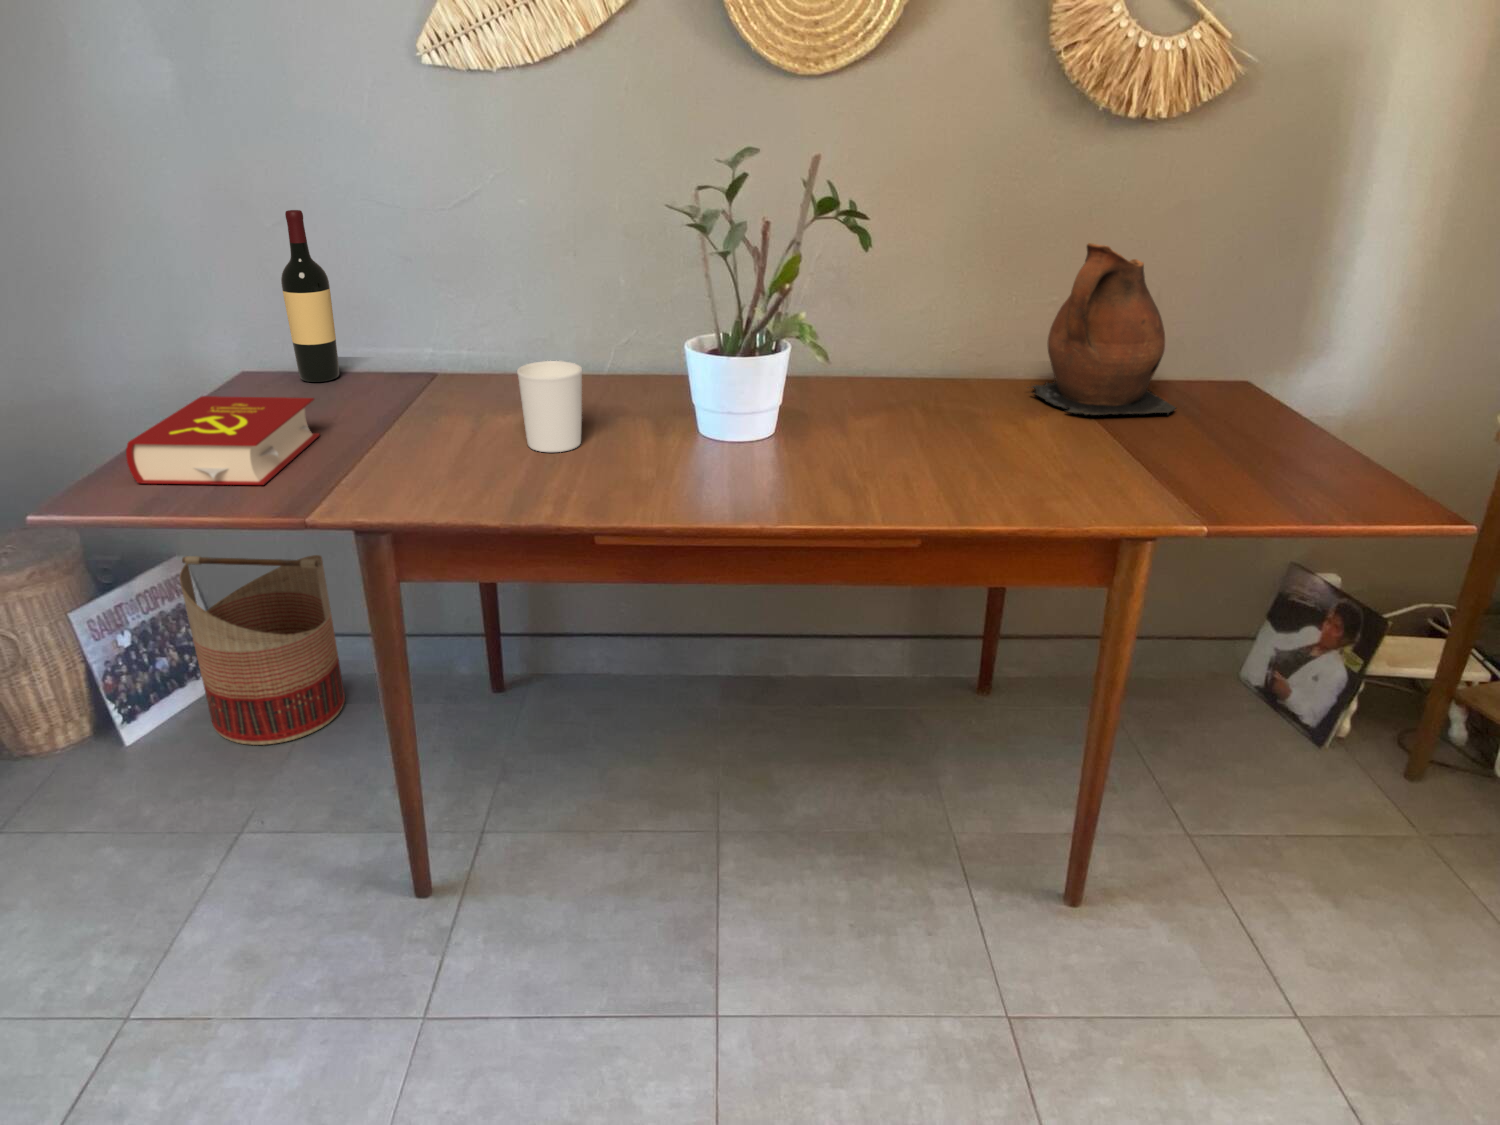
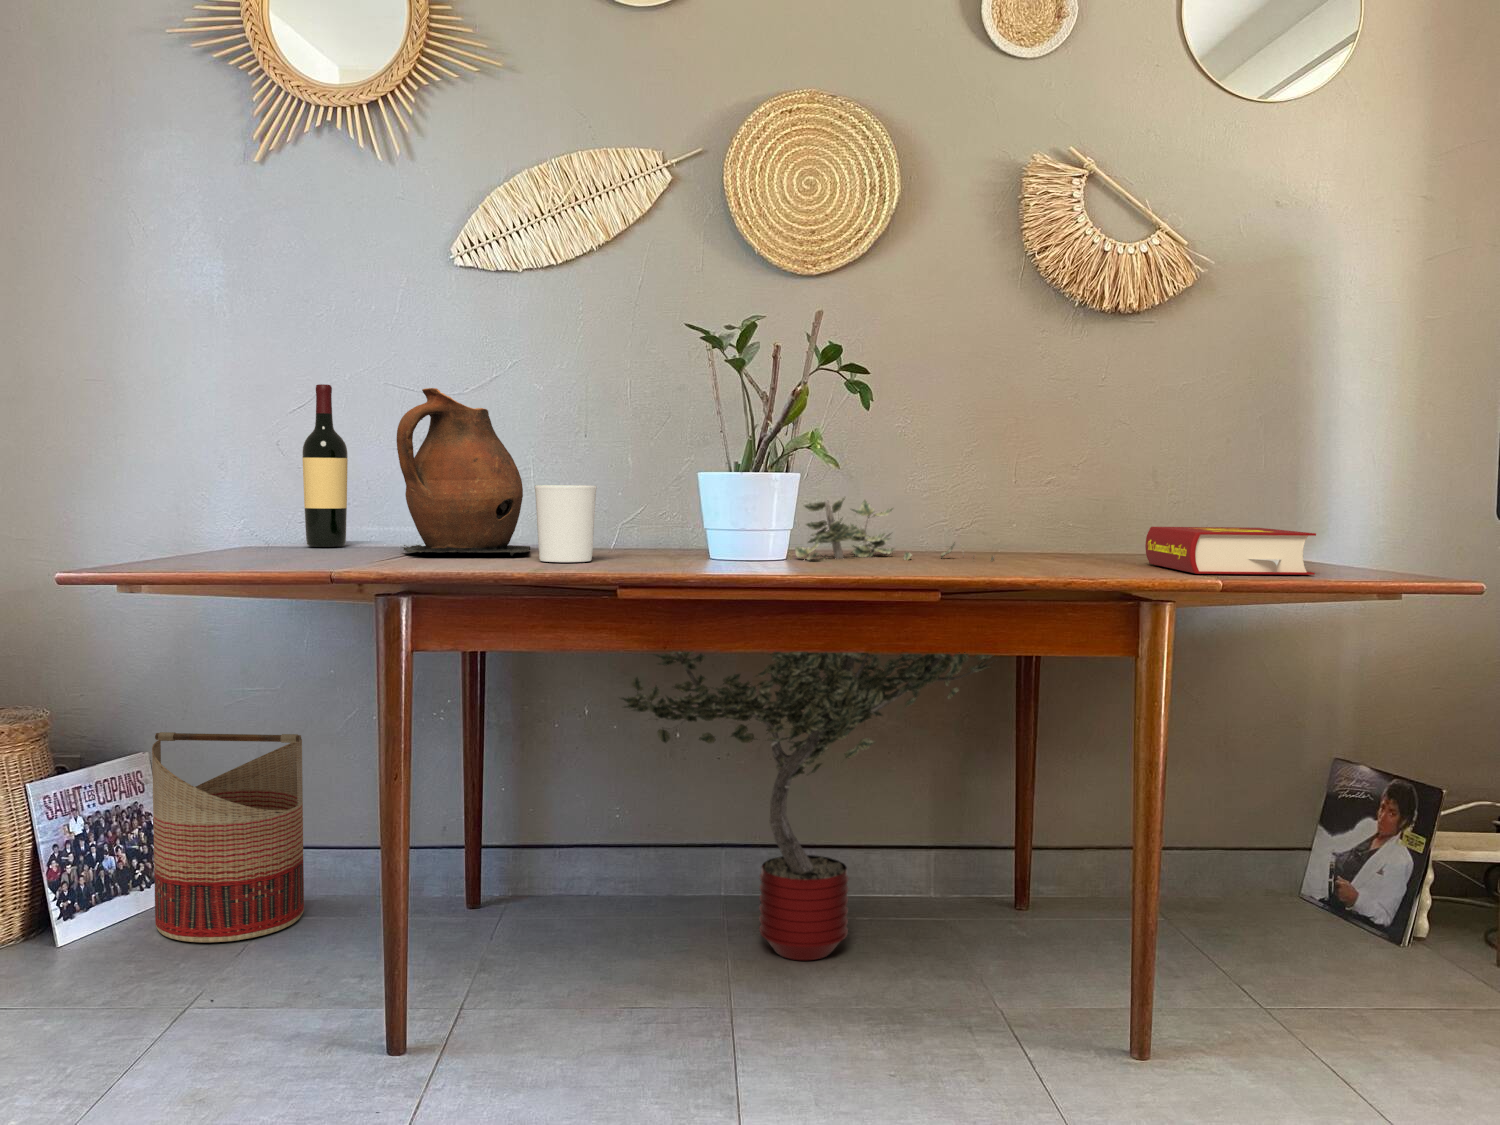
ceramic pitcher: present [1028,243,1176,415] -> present [397,388,530,556]
potted tree: none [617,345,993,769] -> present [621,498,994,960]
book: present [126,396,320,485] -> present [1145,527,1316,575]

